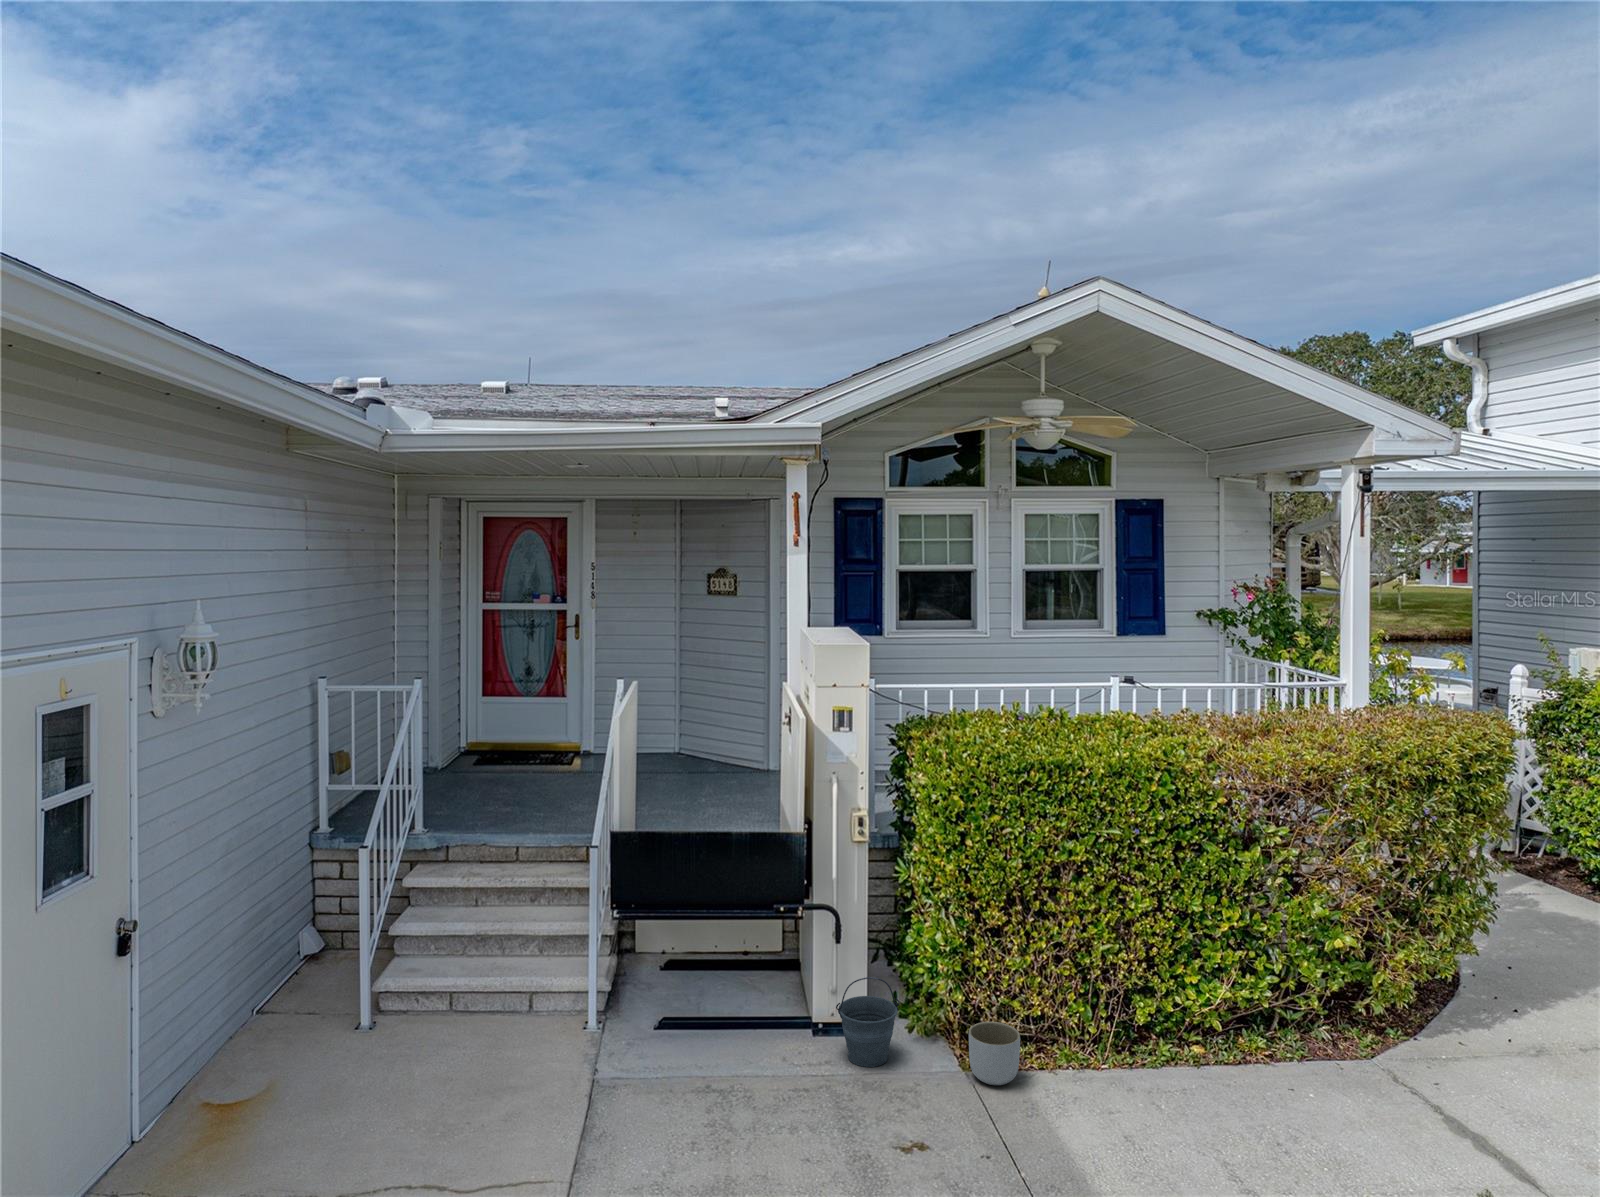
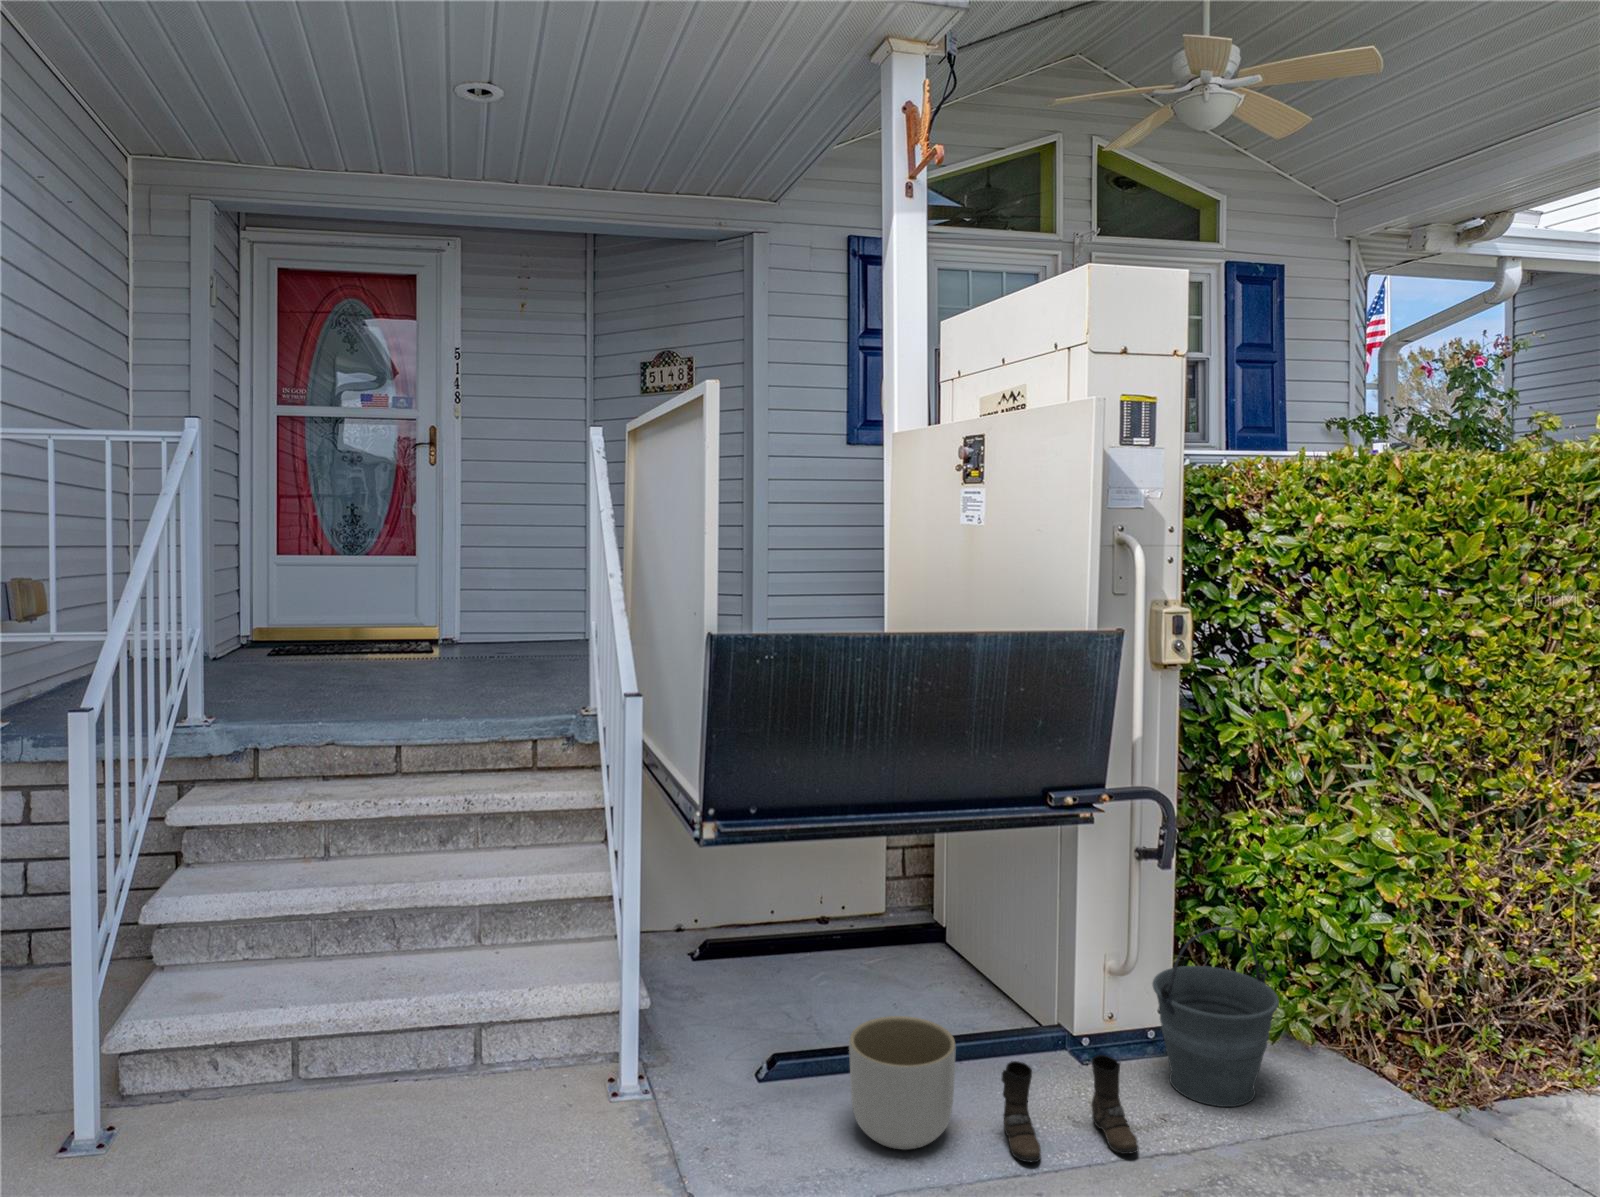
planter: present [969,1022,1020,1085] -> present [849,1016,956,1150]
boots: none [744,1033,804,1080] -> present [1001,1055,1139,1162]

